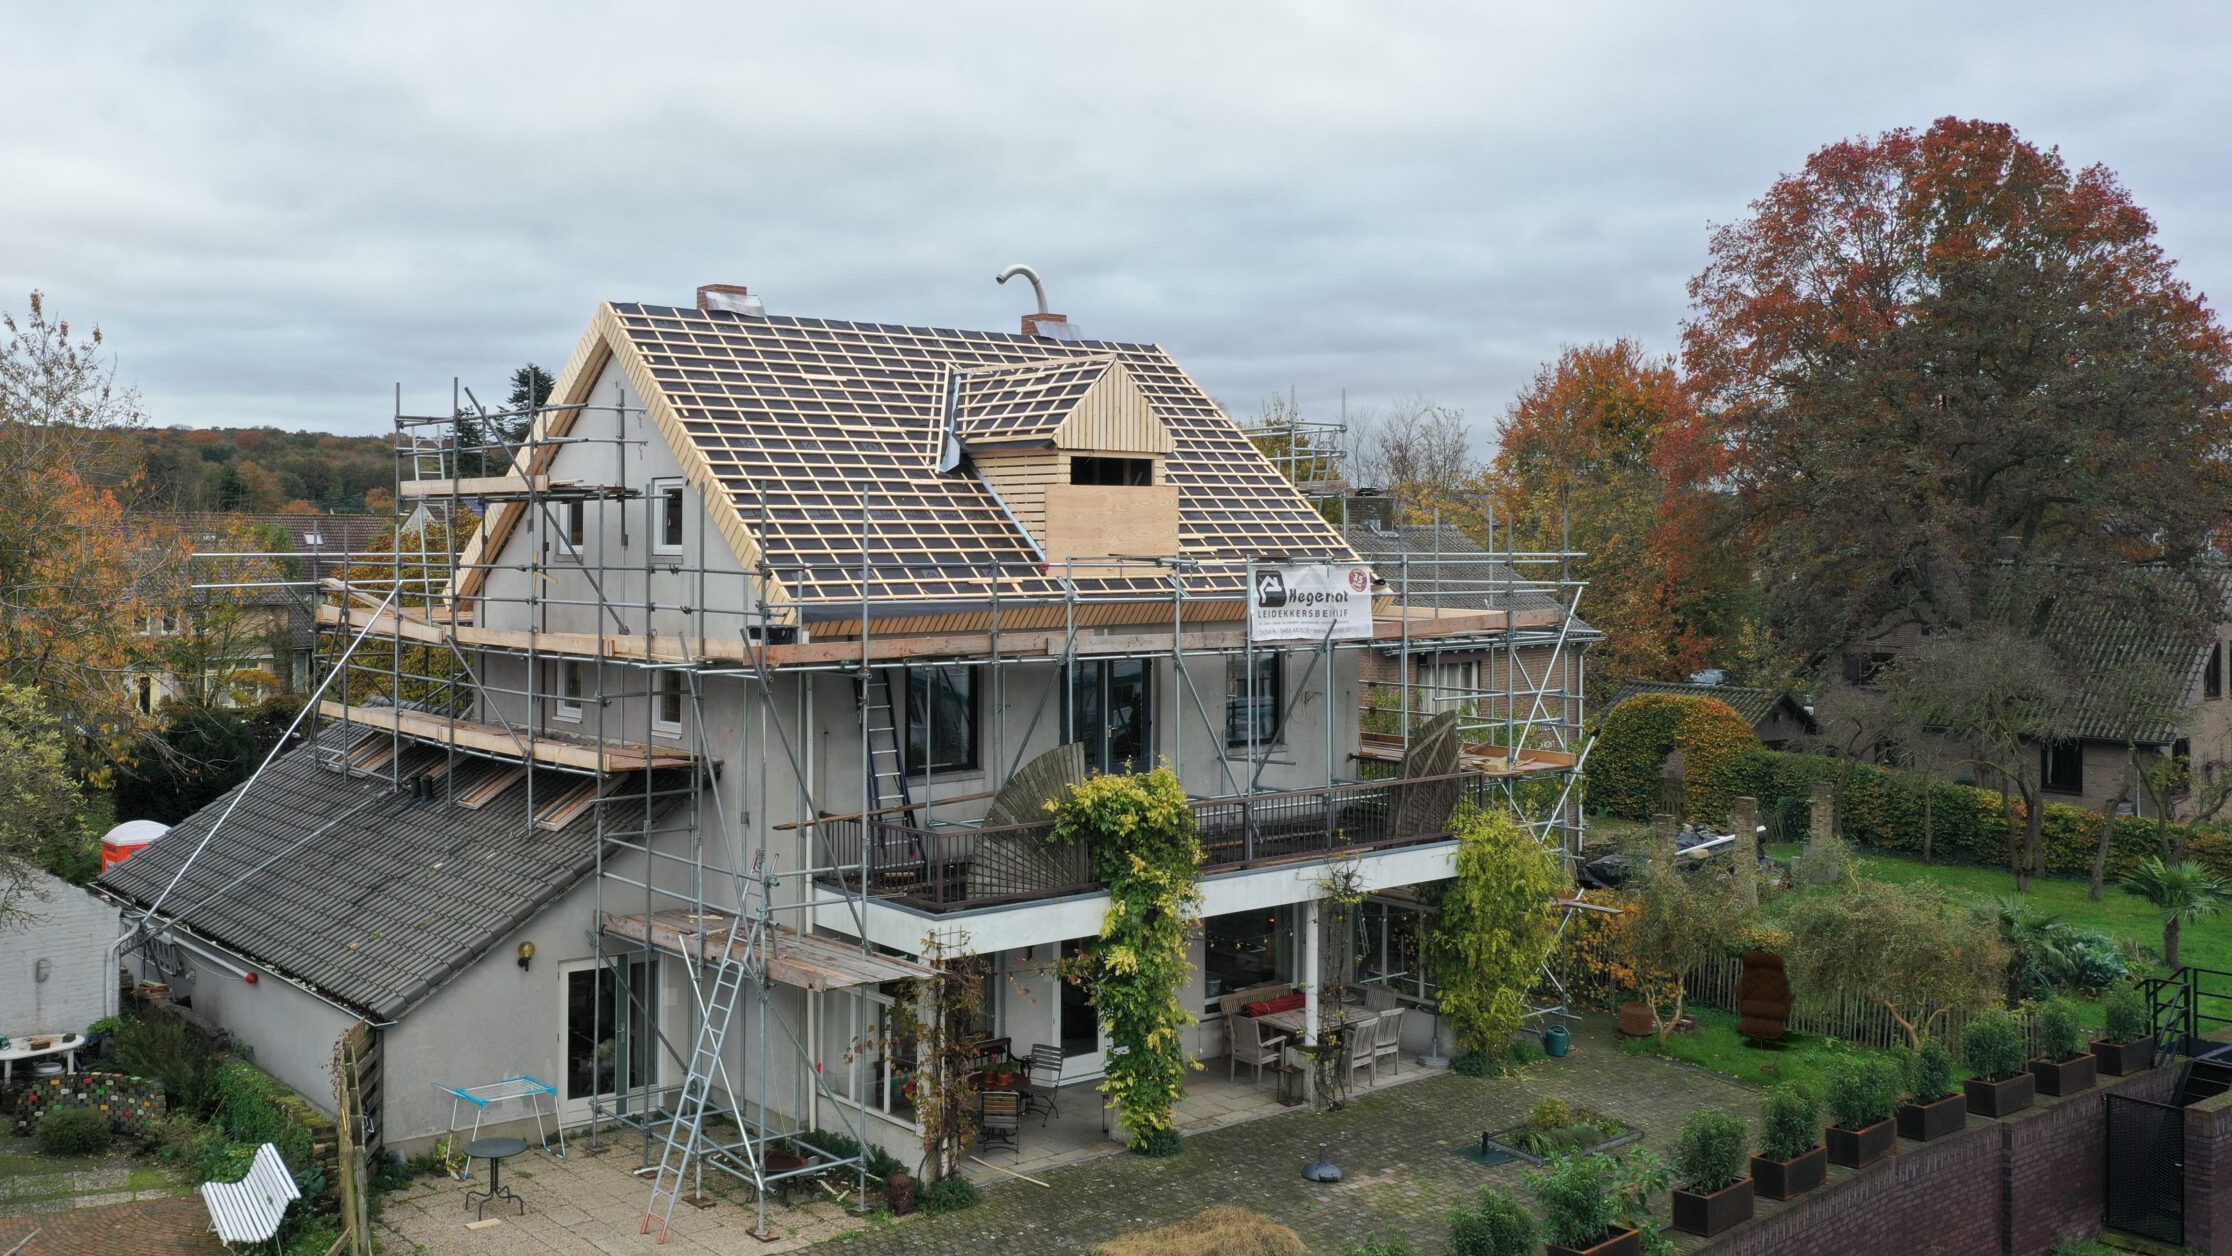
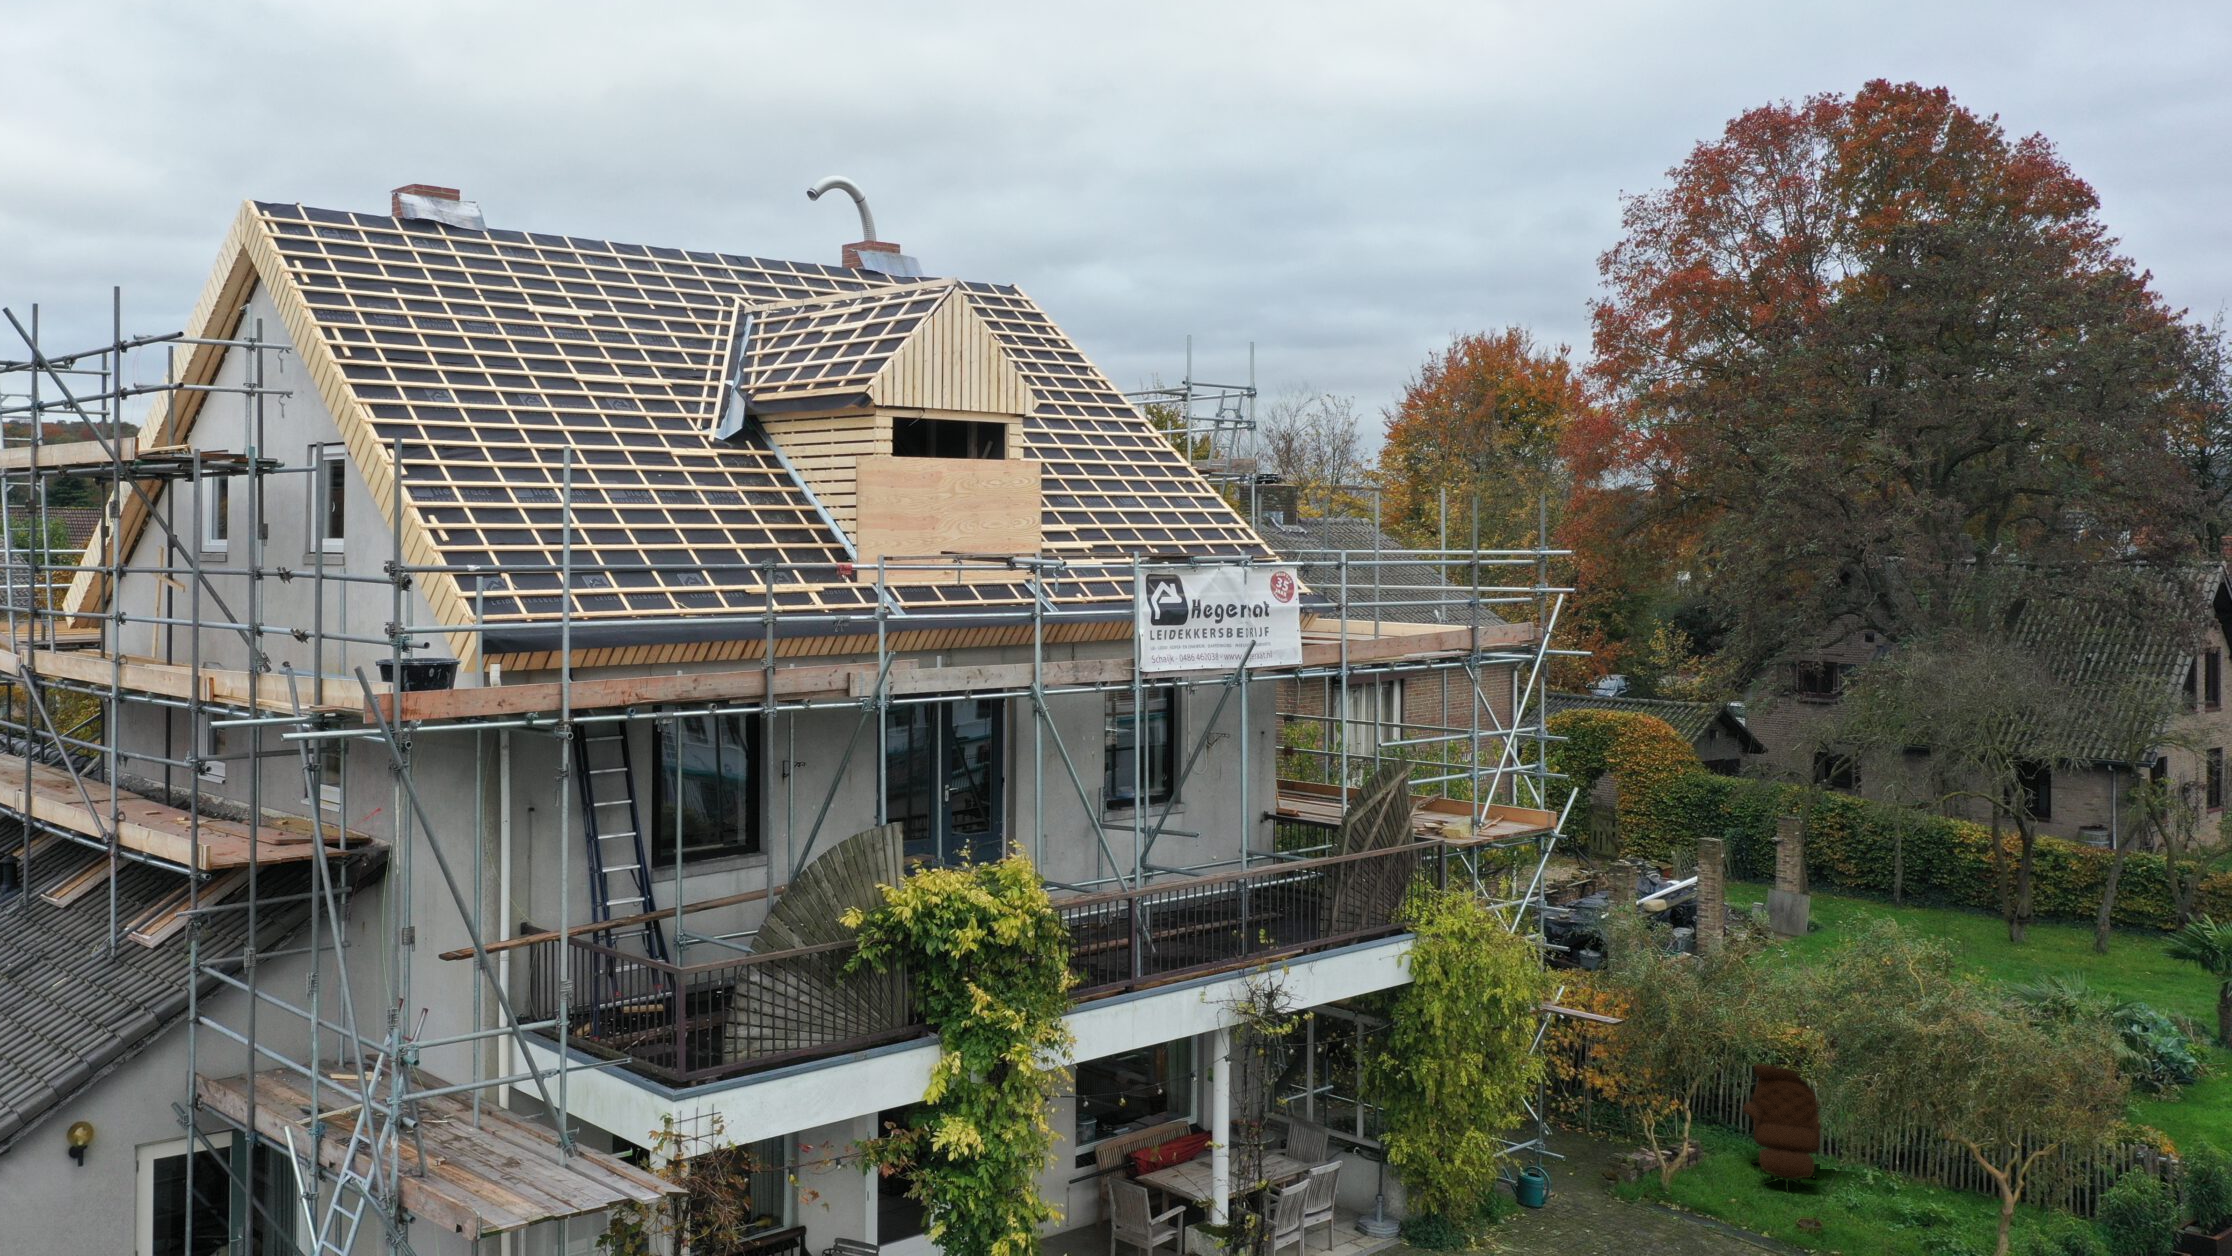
bucket: present [1620,1002,1653,1036] -> none [1606,1129,1649,1175]

